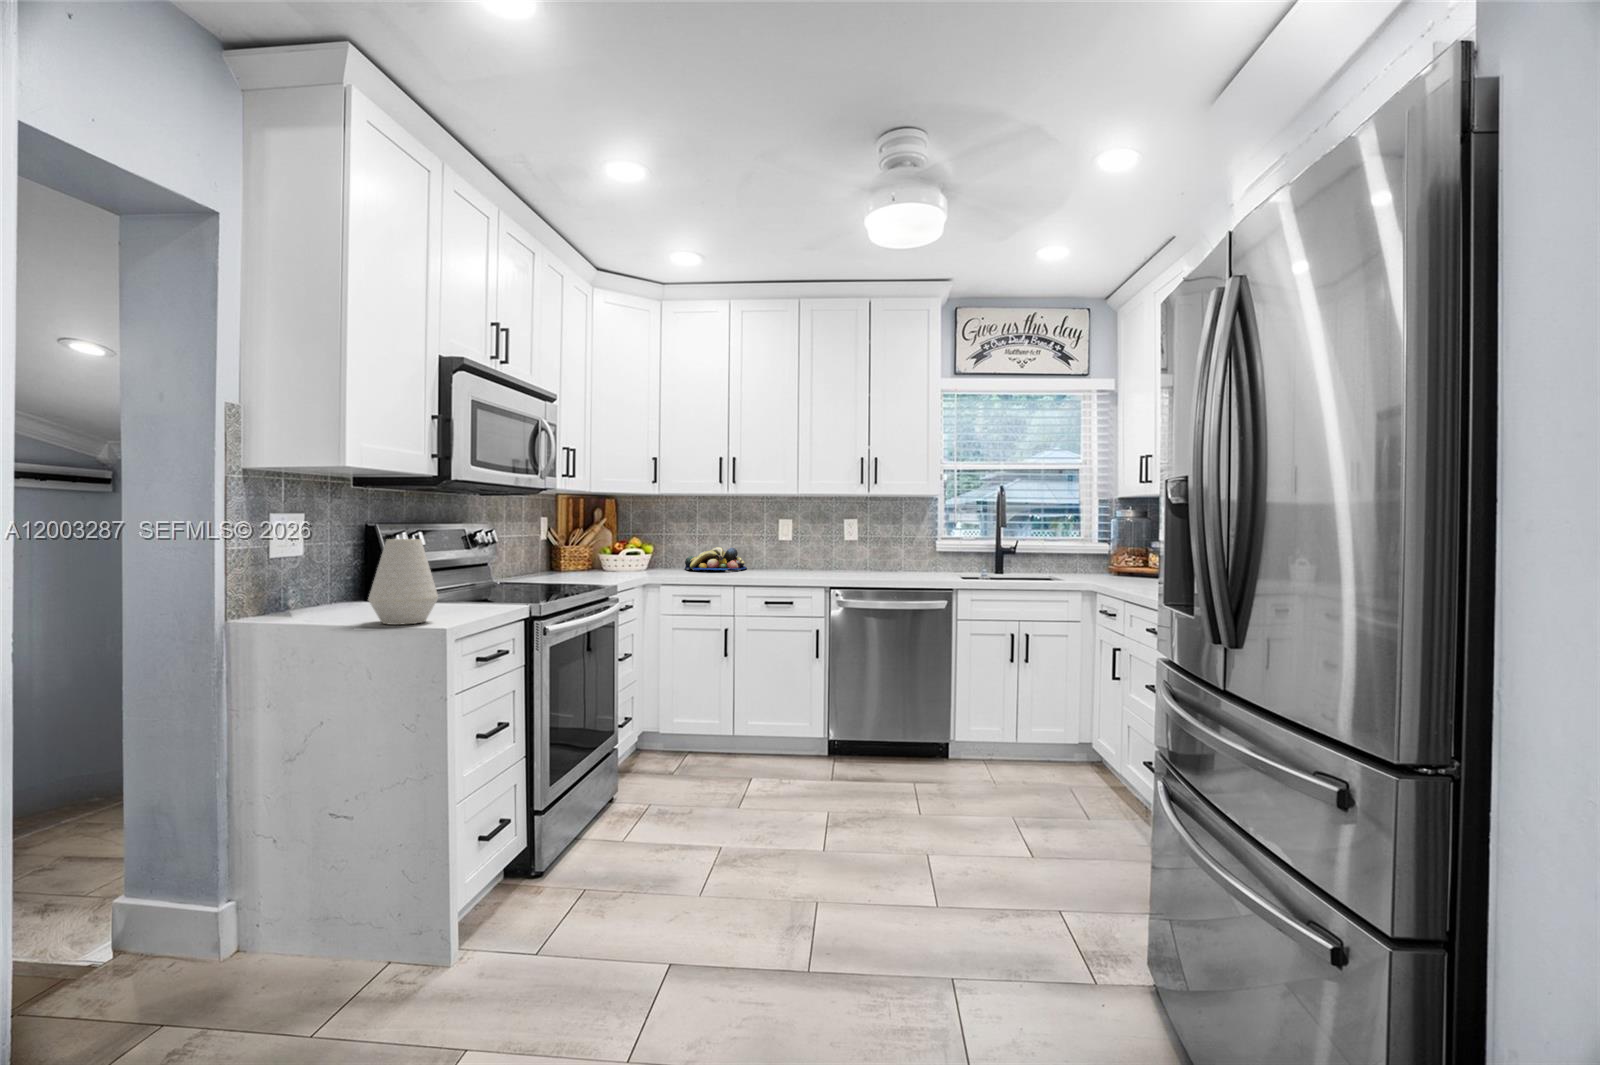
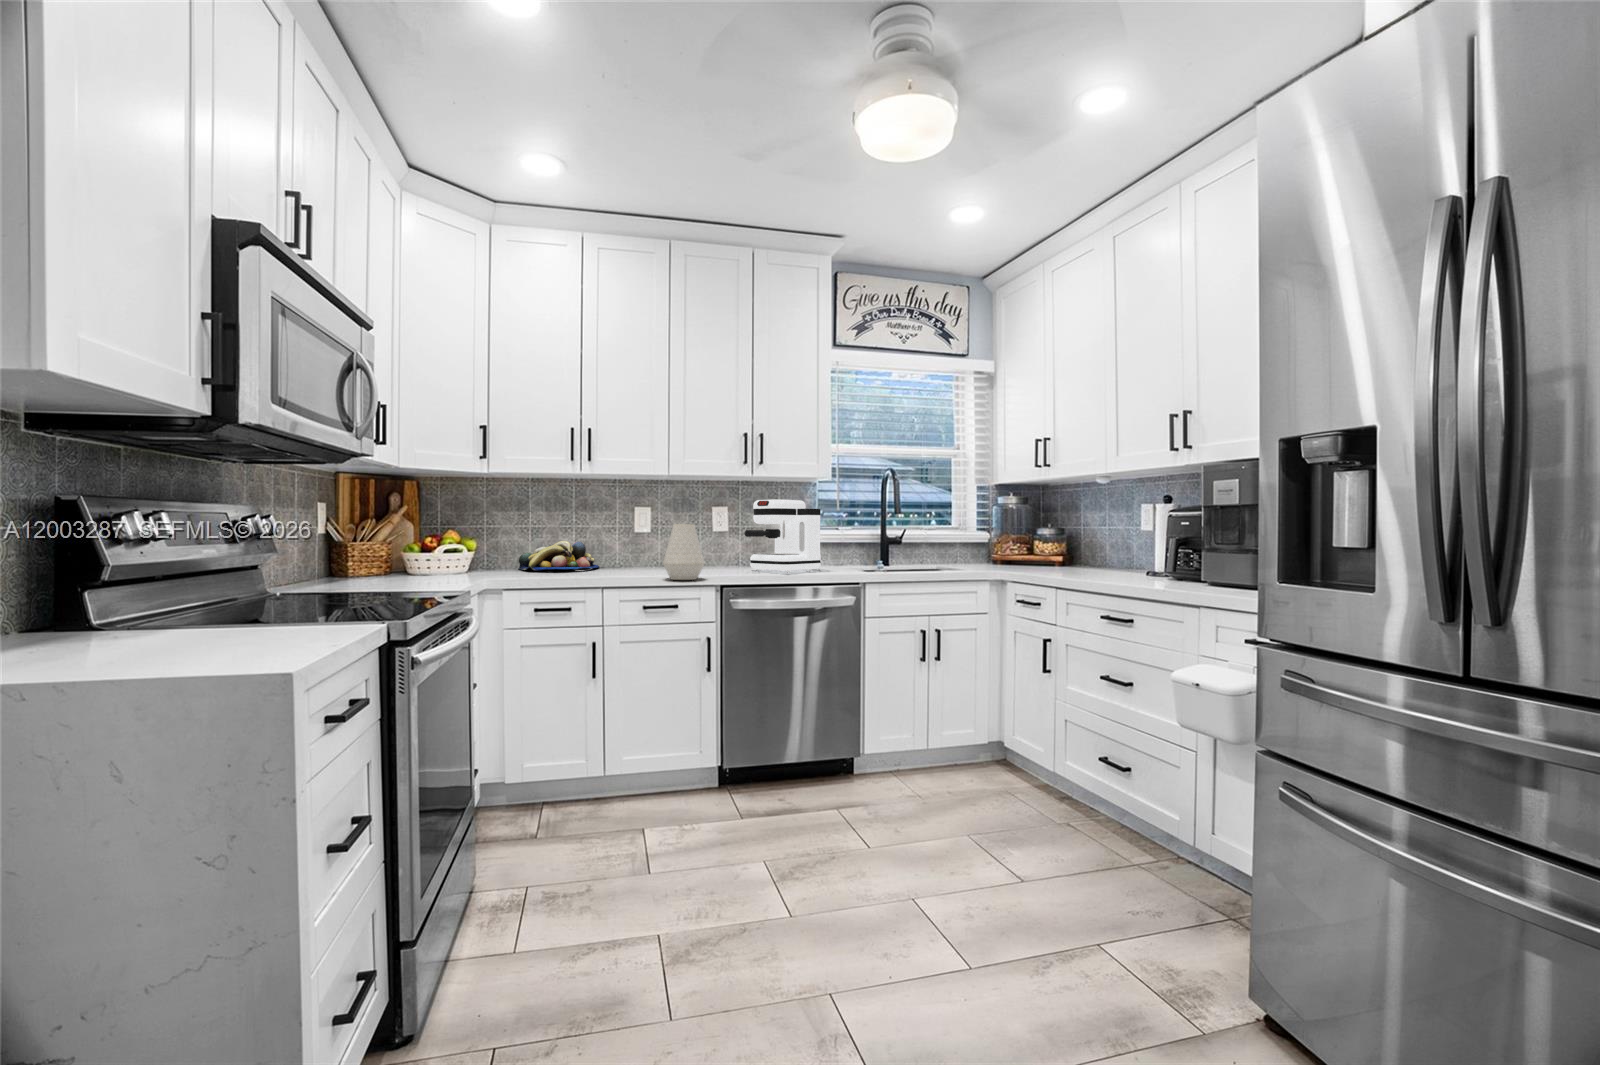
coffee maker: none [857,514,925,577] -> present [745,500,821,572]
vase: present [368,539,438,625] -> present [663,524,705,580]

